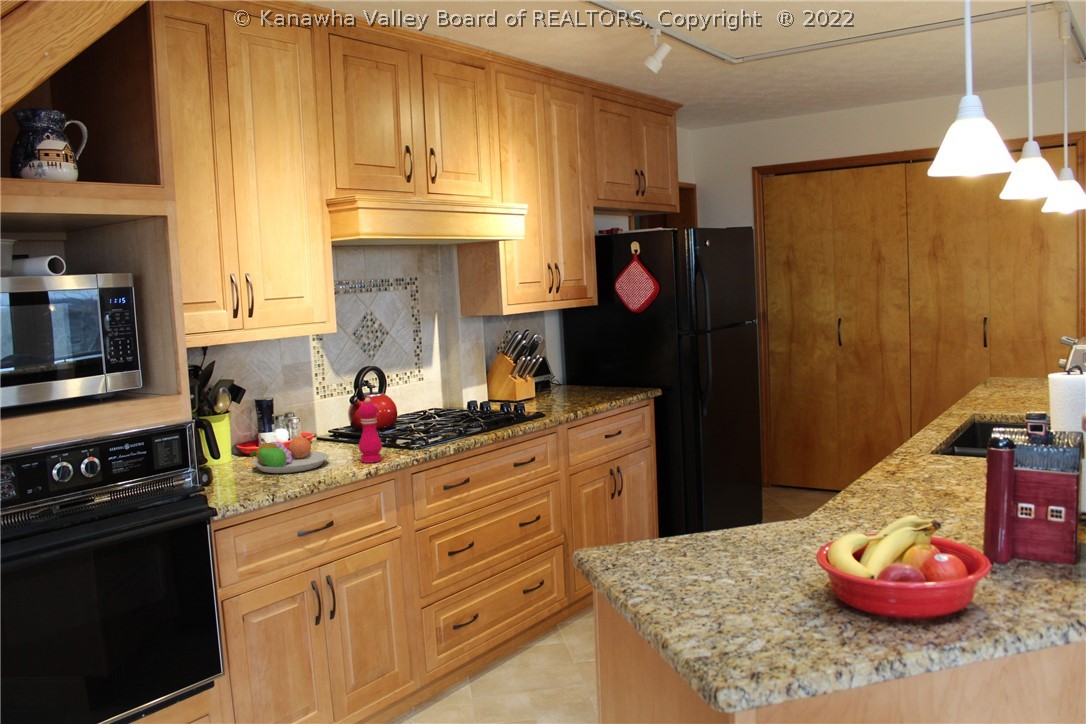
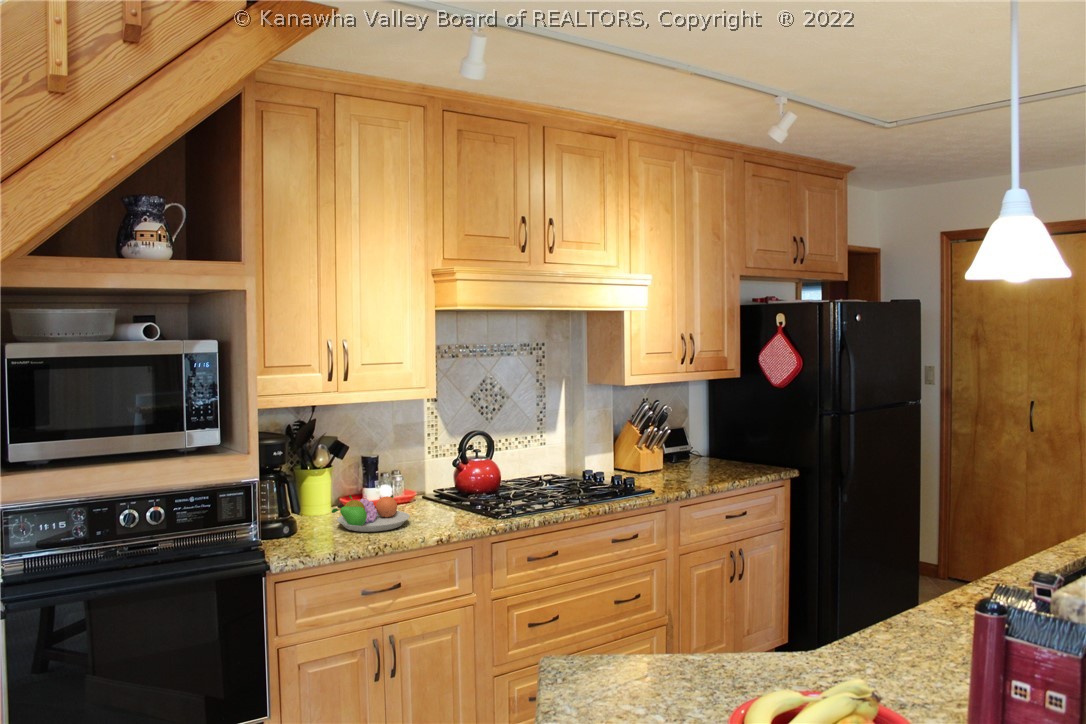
pepper mill: present [359,398,382,463] -> none [437,464,459,529]

